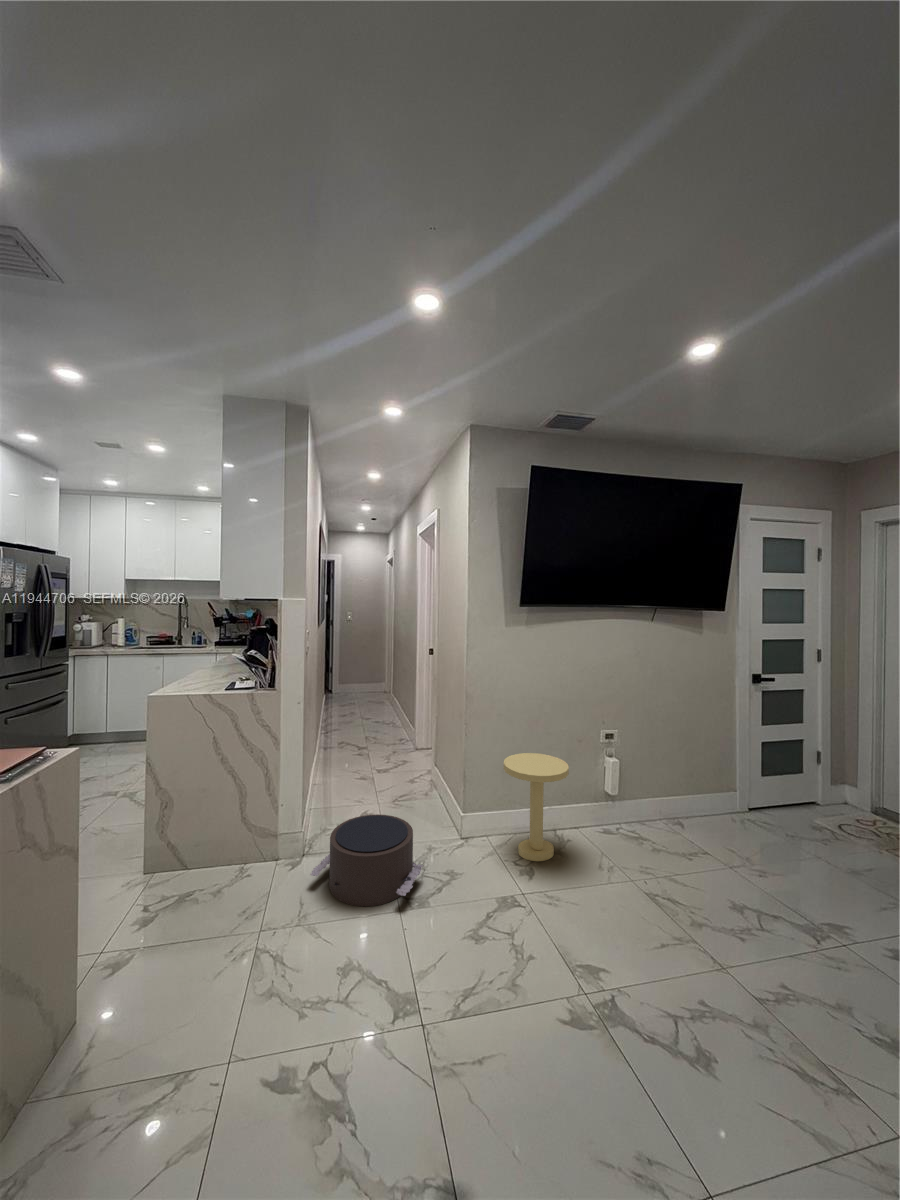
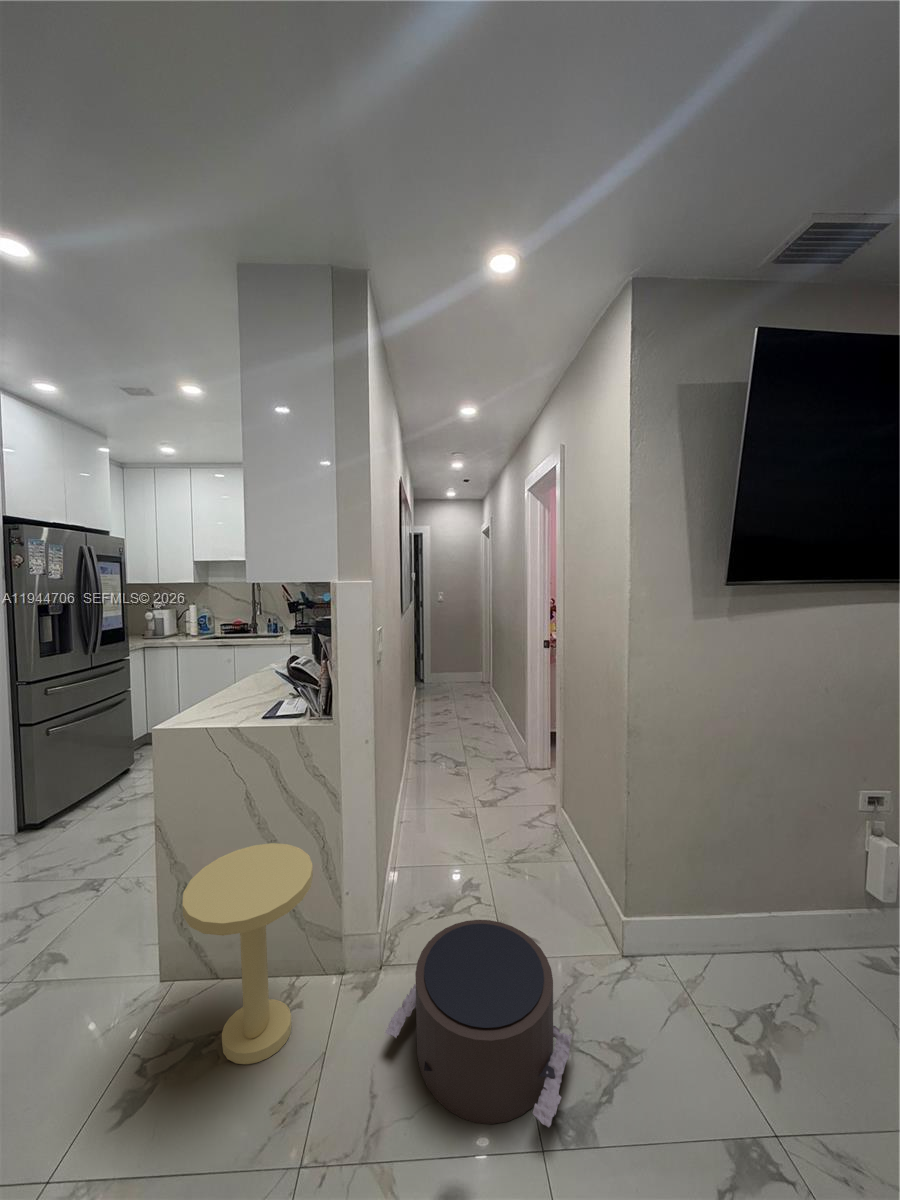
side table: present [504,753,569,861] -> present [182,843,313,1064]

